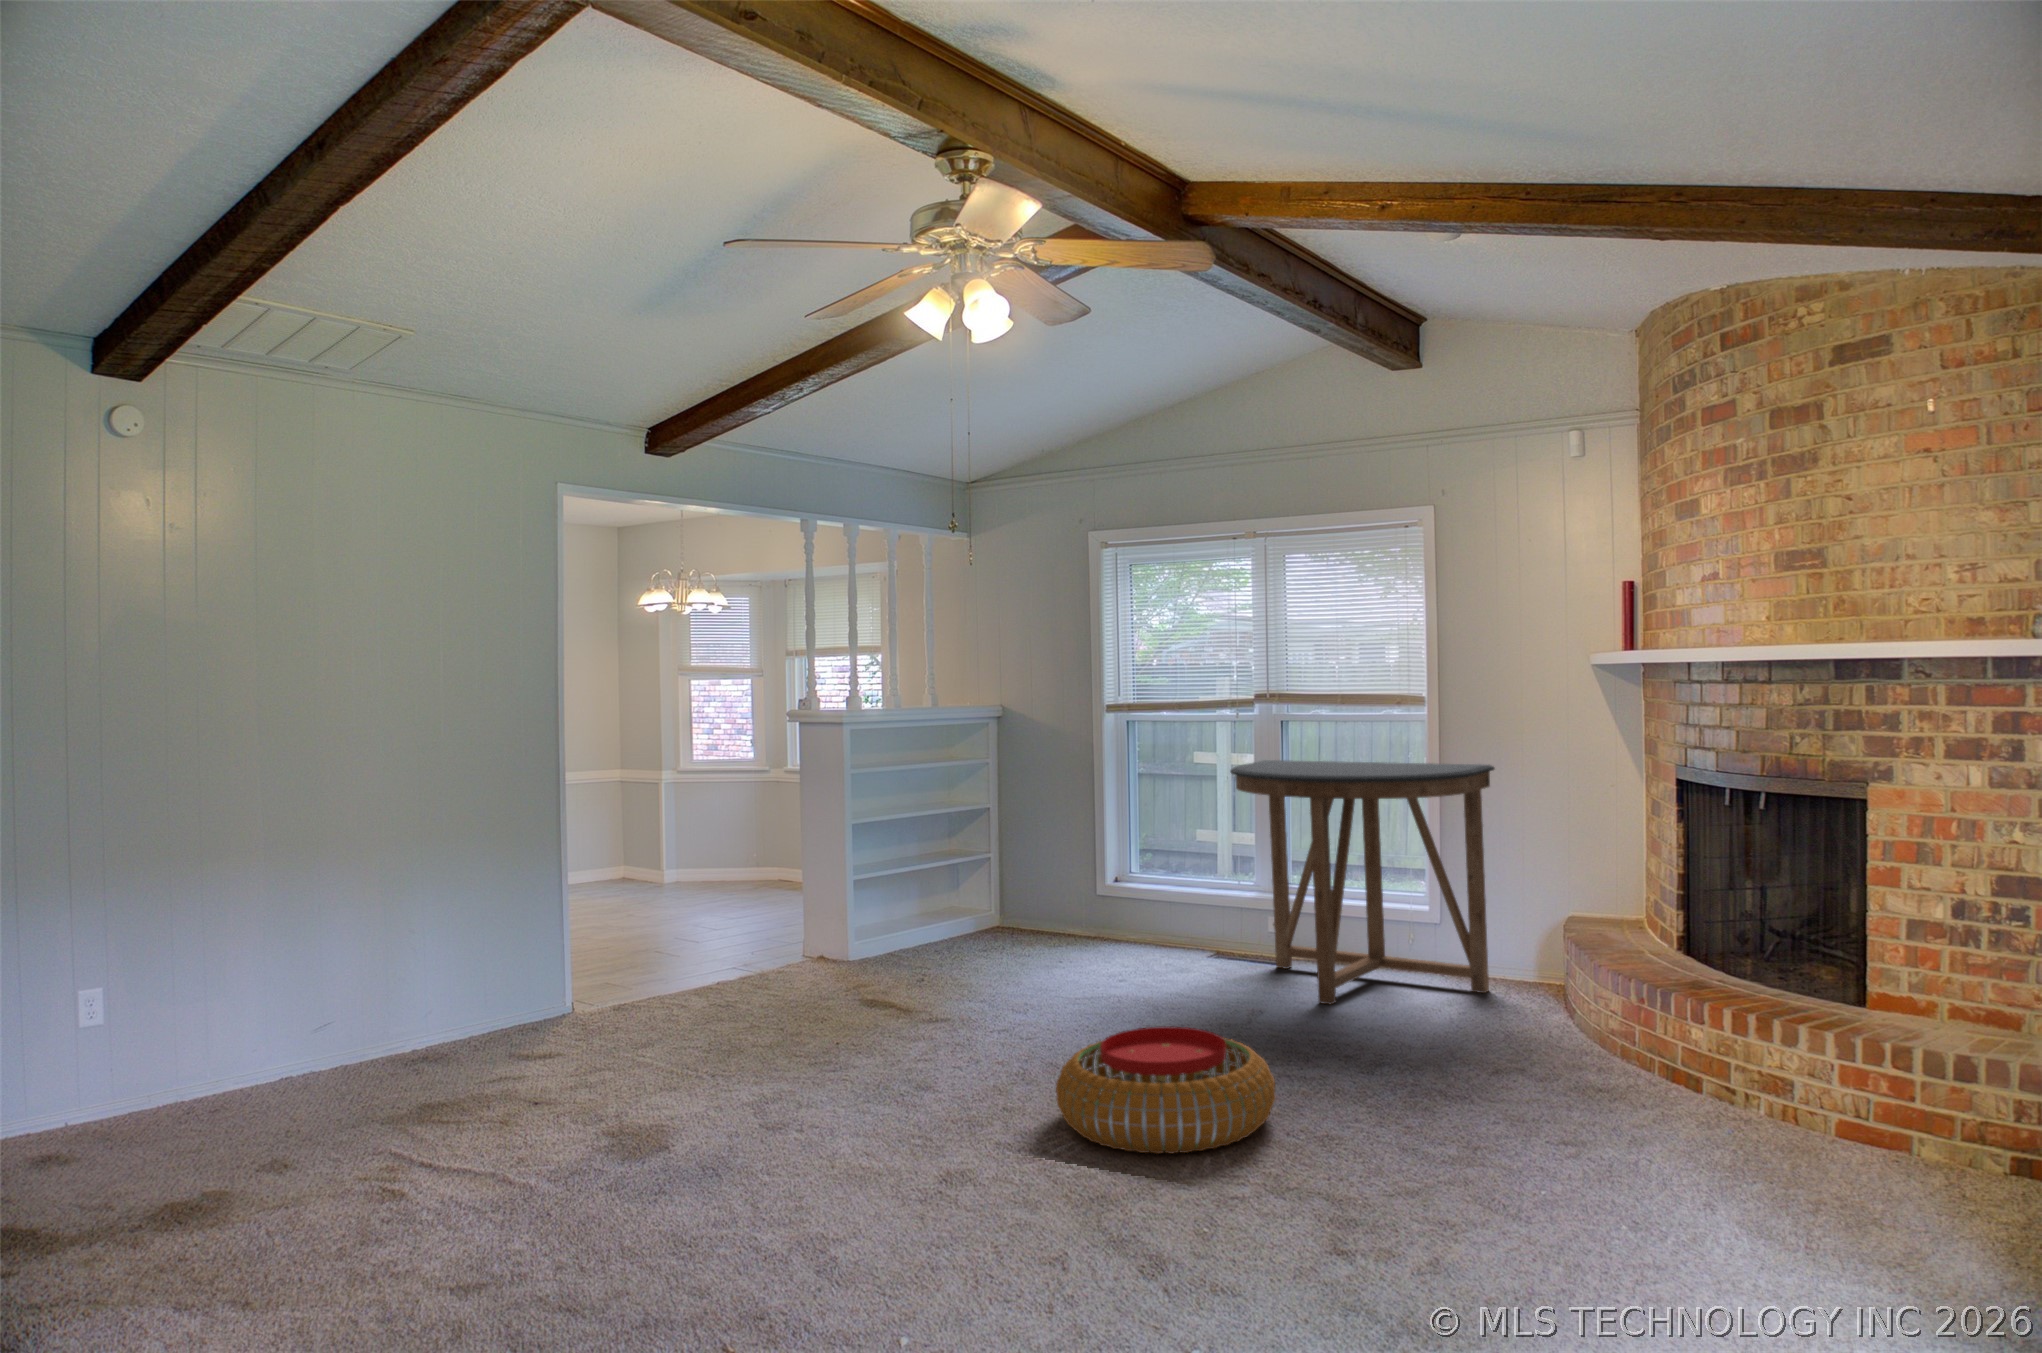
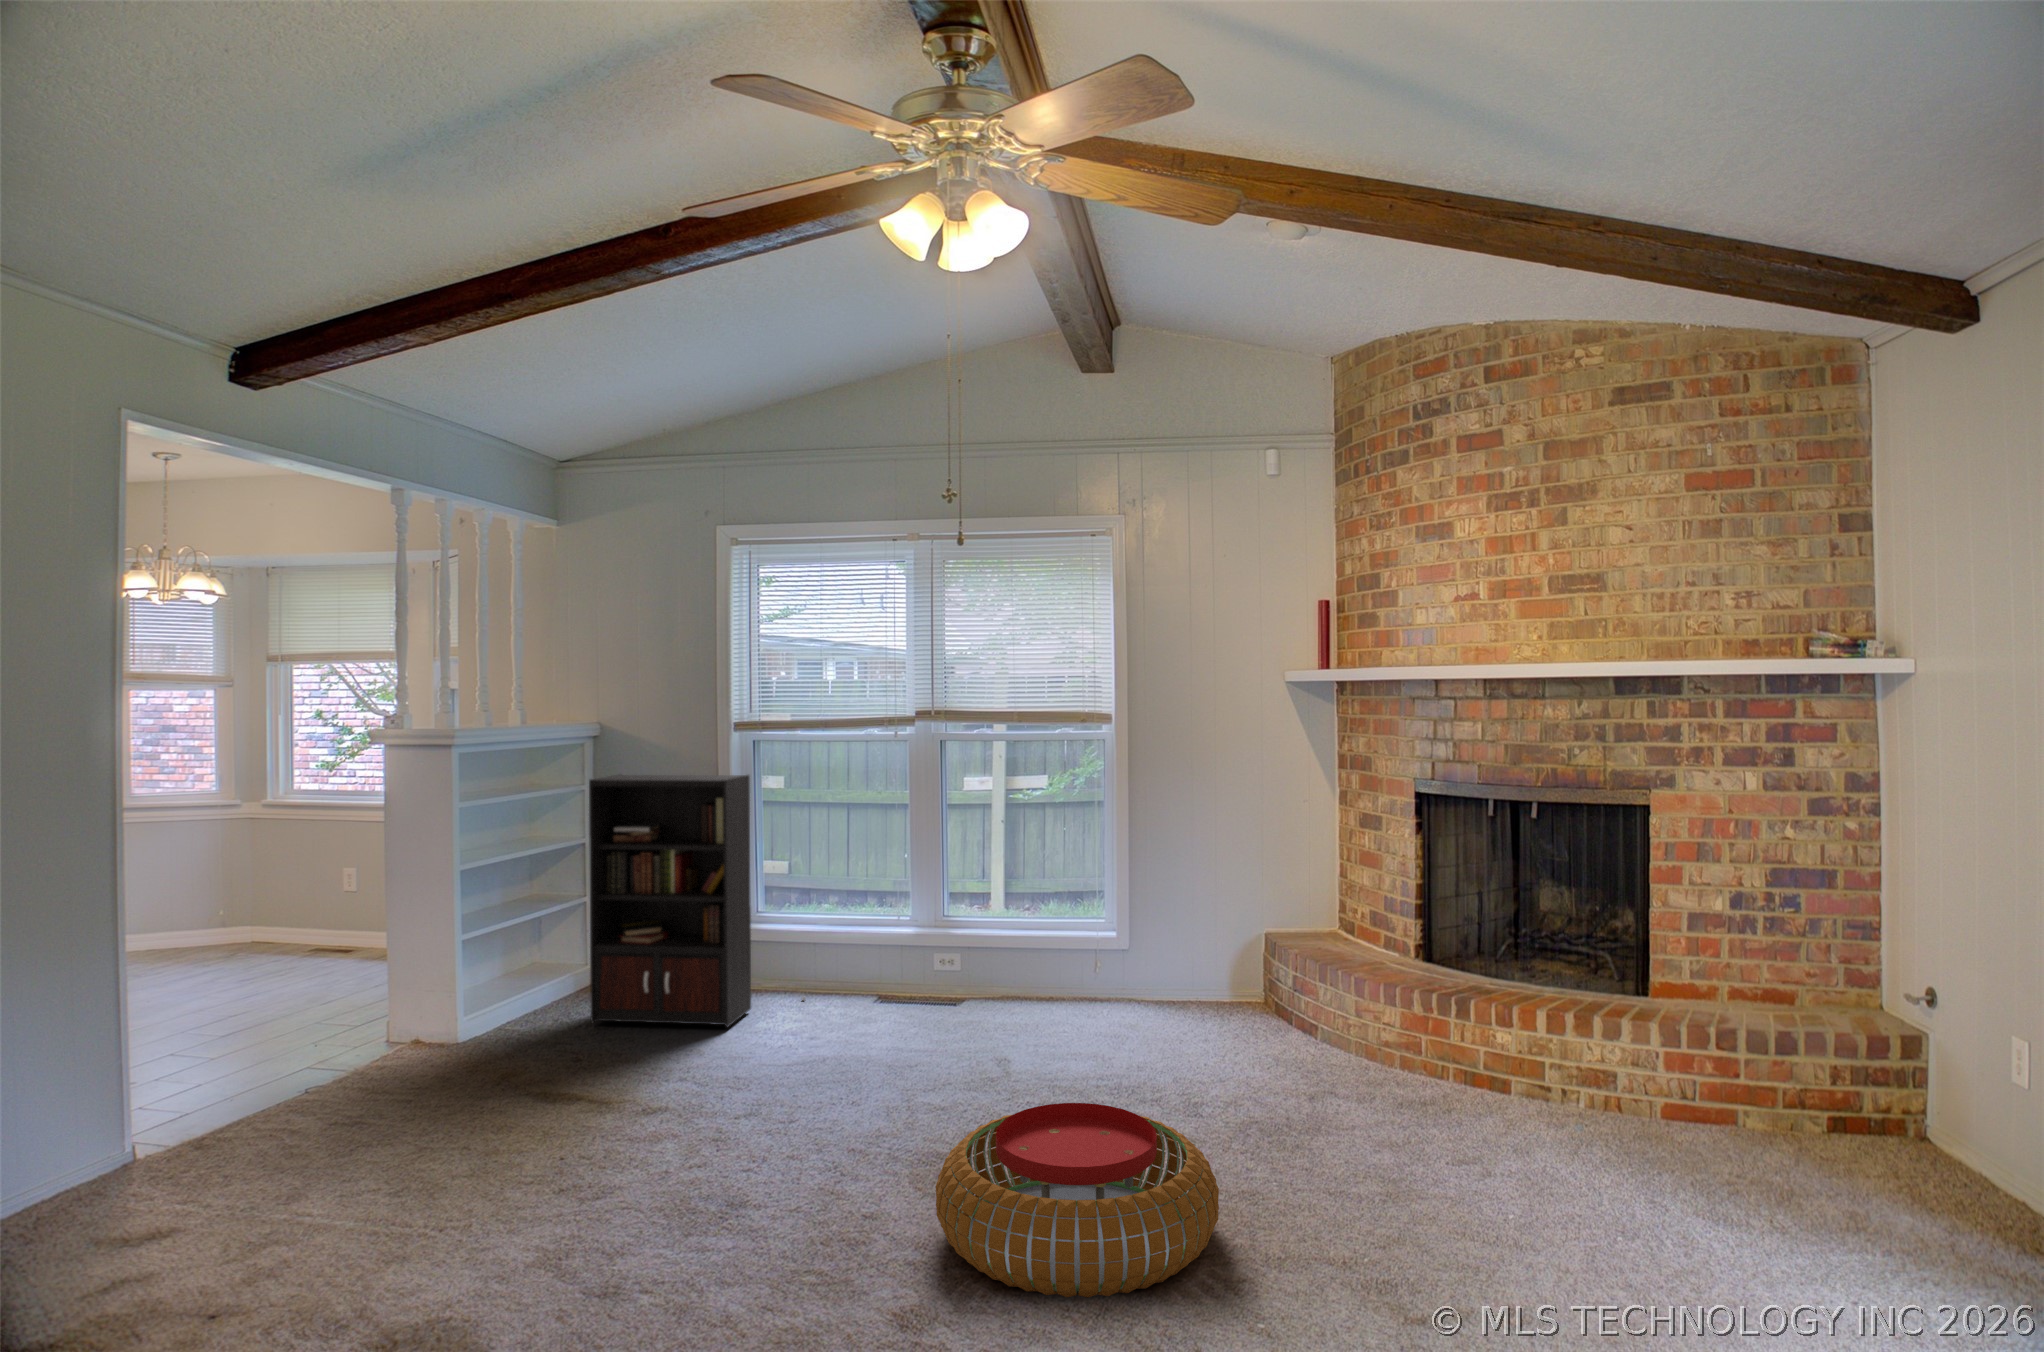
bookcase: none [967,752,1155,970] -> present [589,774,805,1027]
console table: present [1230,760,1495,1004] -> none [926,780,1191,1038]

